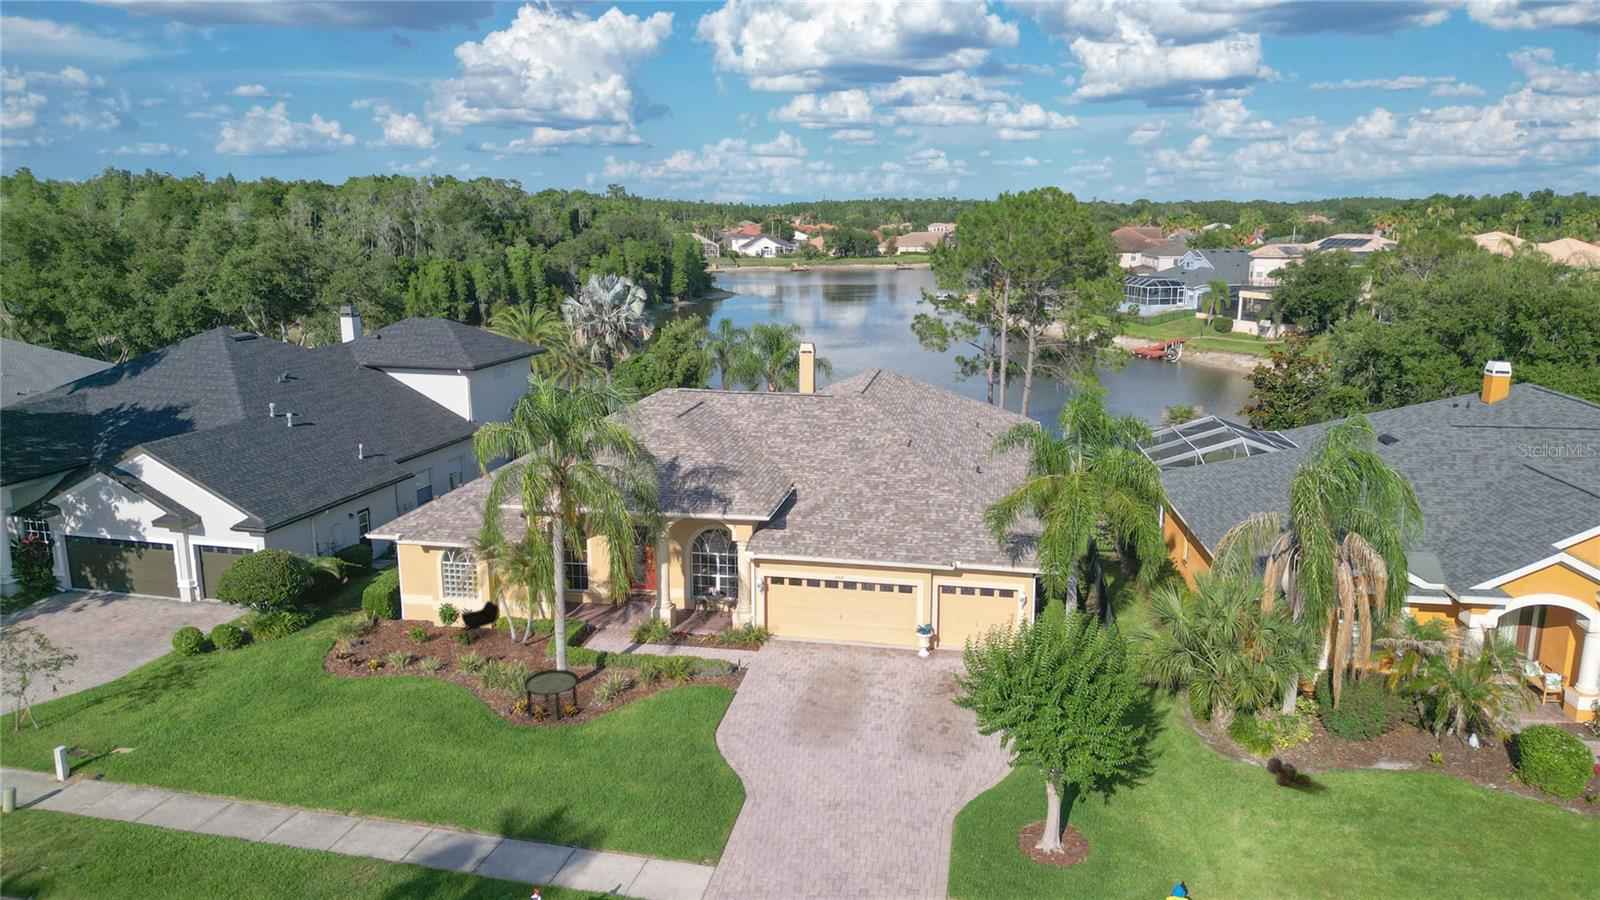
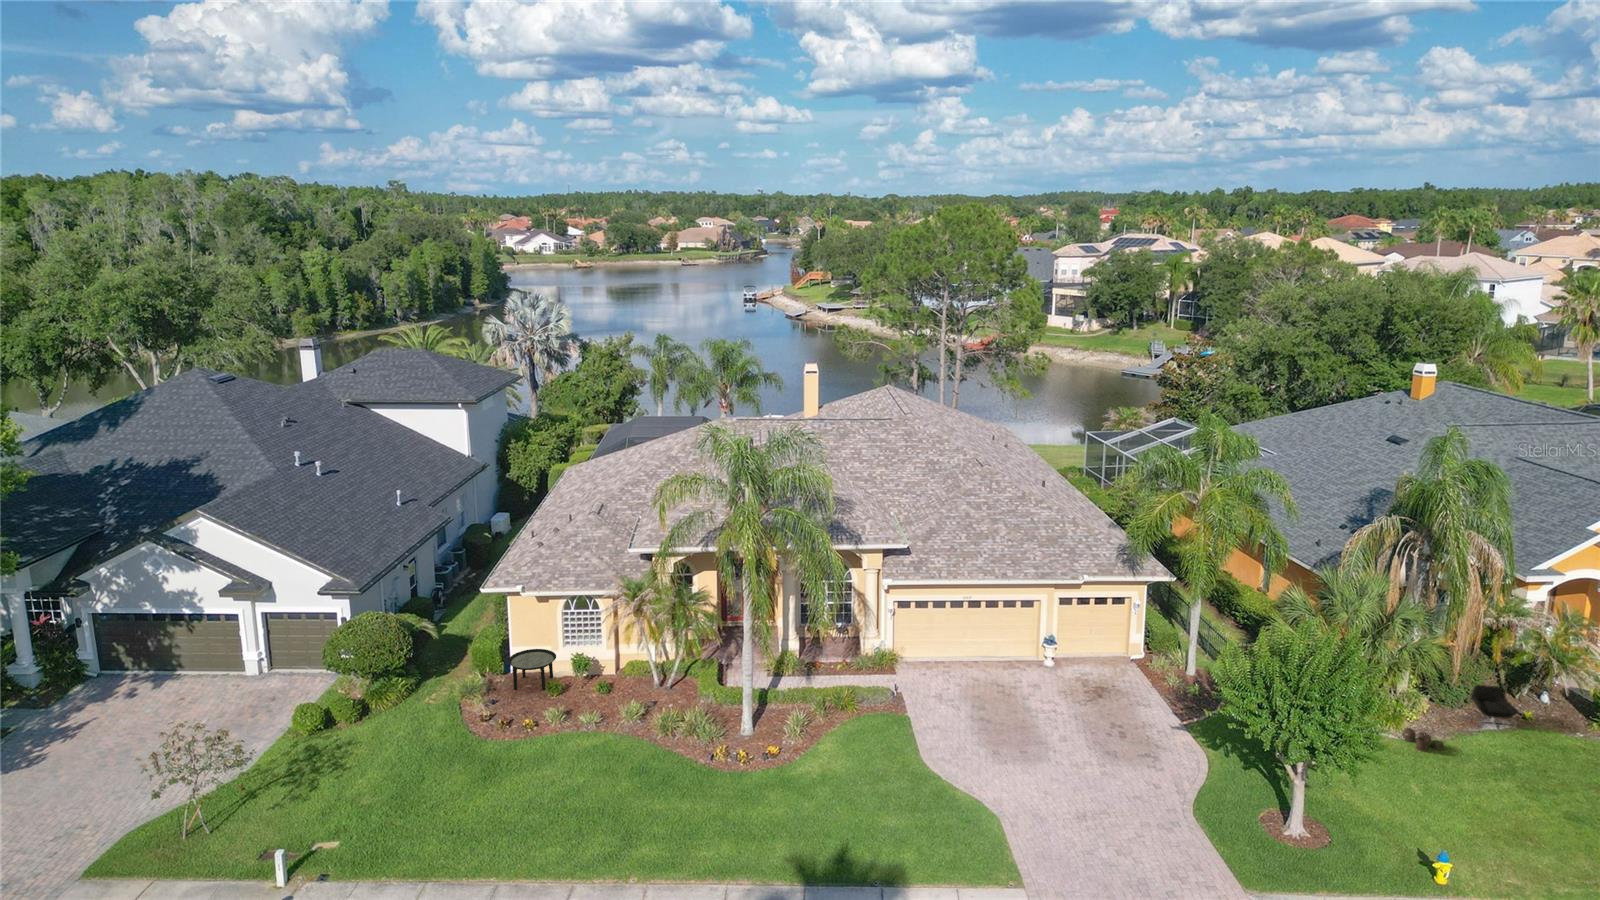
lounge chair: present [462,601,498,636] -> present [1471,685,1519,729]
round table: present [524,670,579,720] -> present [508,649,556,691]

